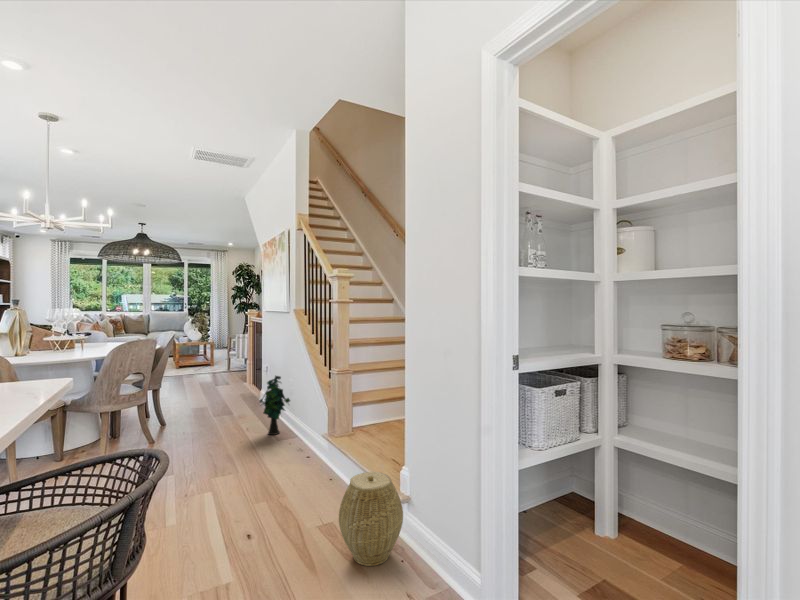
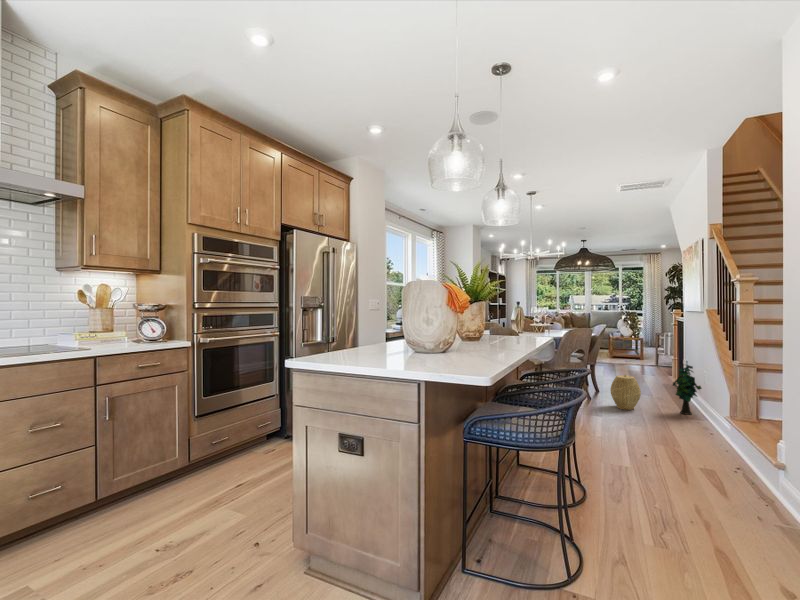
woven basket: present [339,472,403,566] -> present [610,375,641,410]

